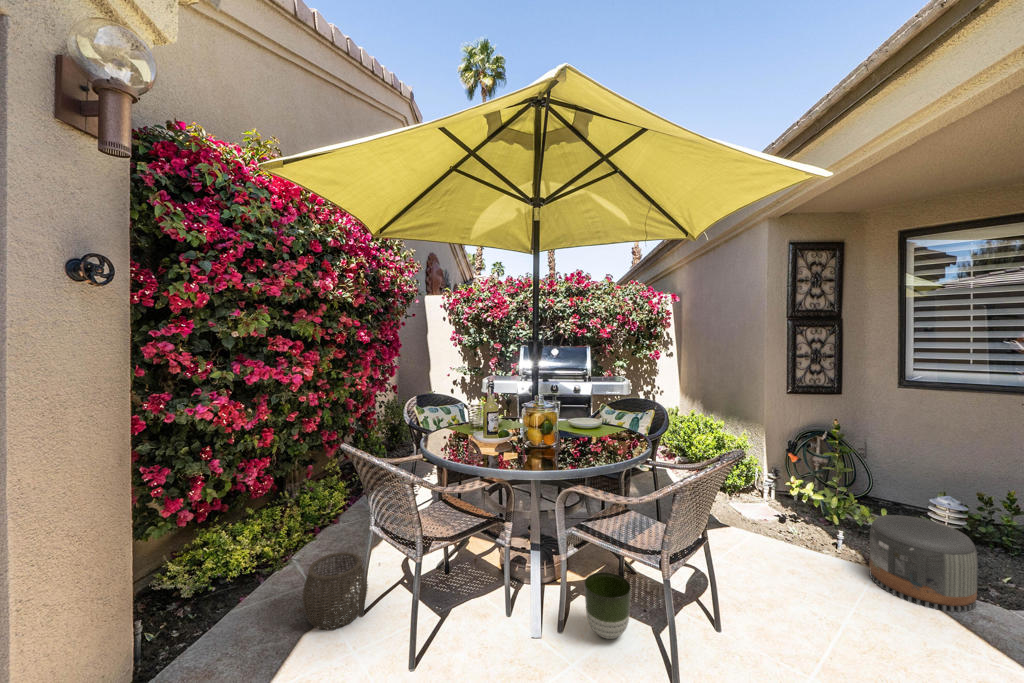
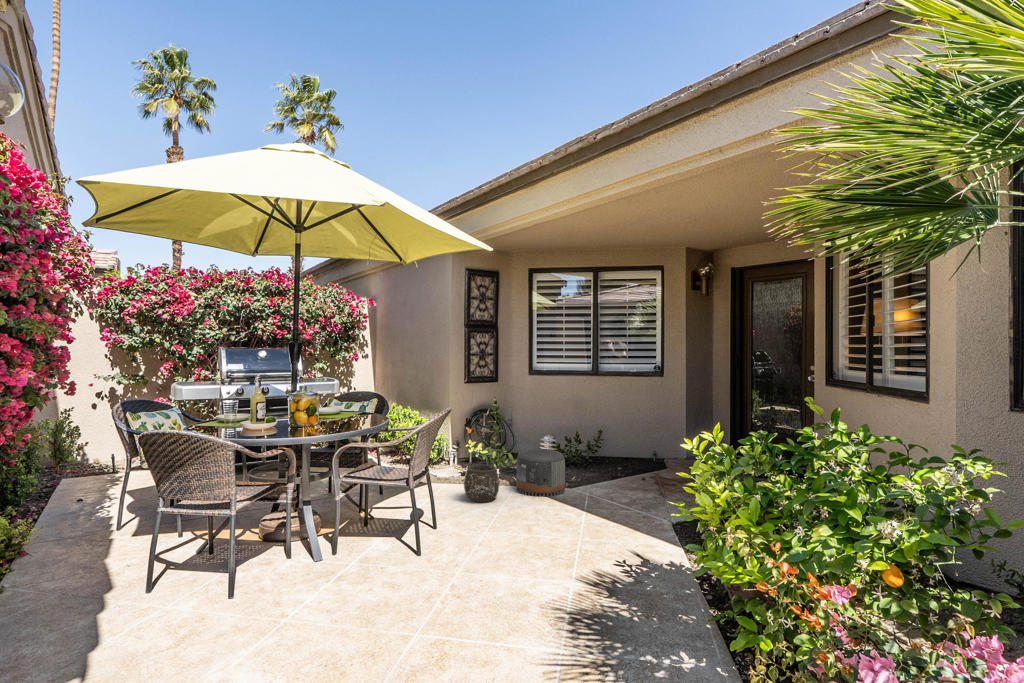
woven basket: present [302,552,368,630] -> present [464,465,499,502]
planter: present [585,572,631,639] -> none [350,507,386,552]

